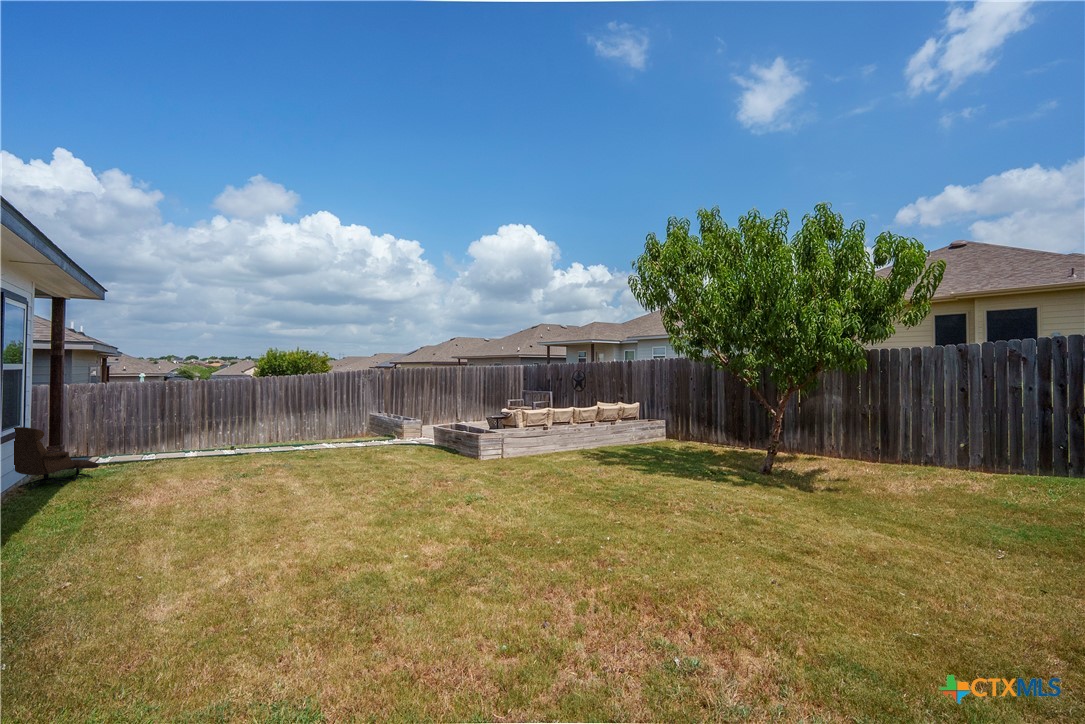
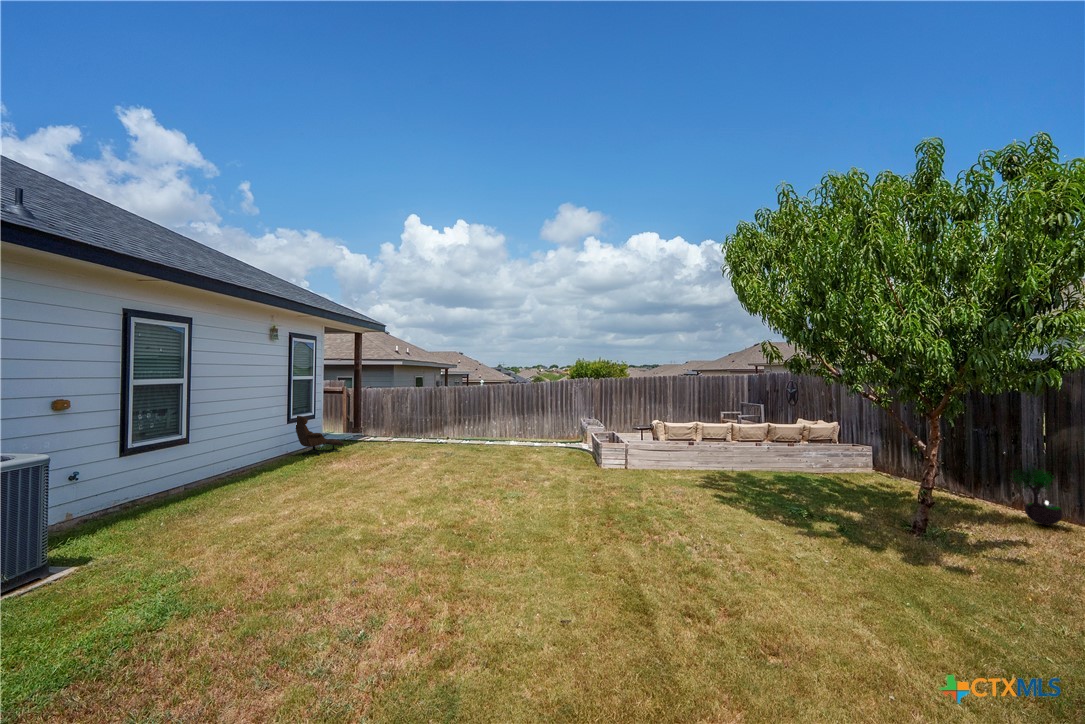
potted tree: none [789,420,813,458] -> present [1013,464,1062,525]

